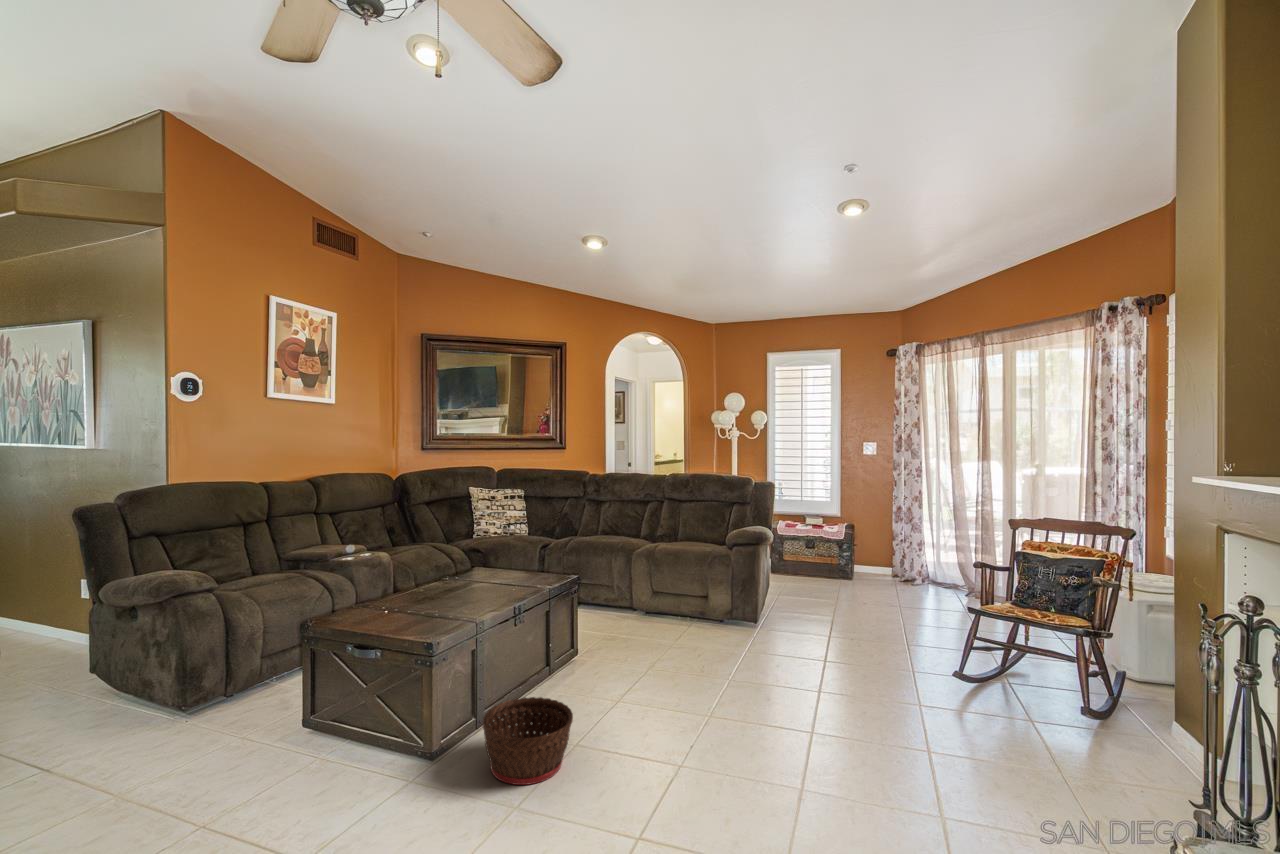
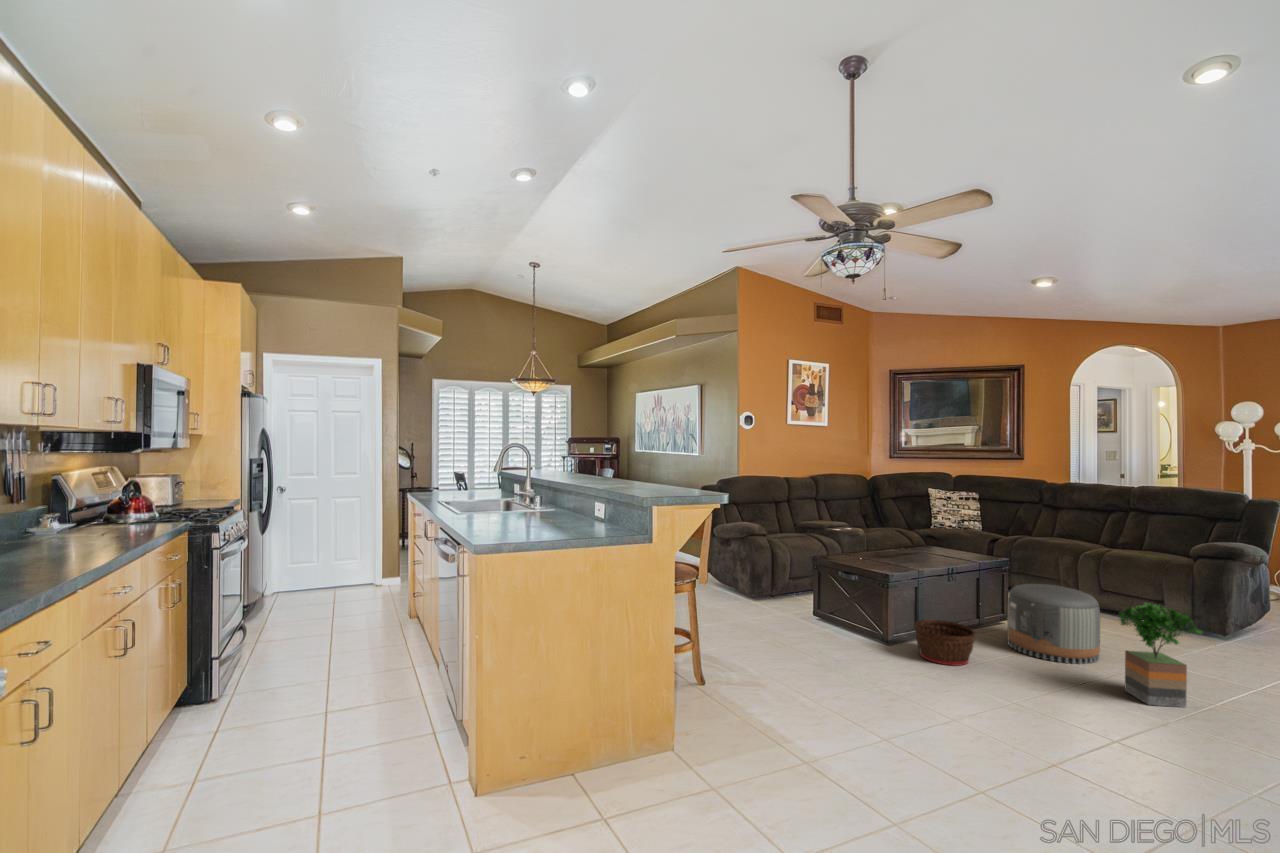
pouf: none [591,605,692,715] -> present [1007,584,1100,664]
potted tree: none [742,623,823,764] -> present [1119,603,1202,707]

